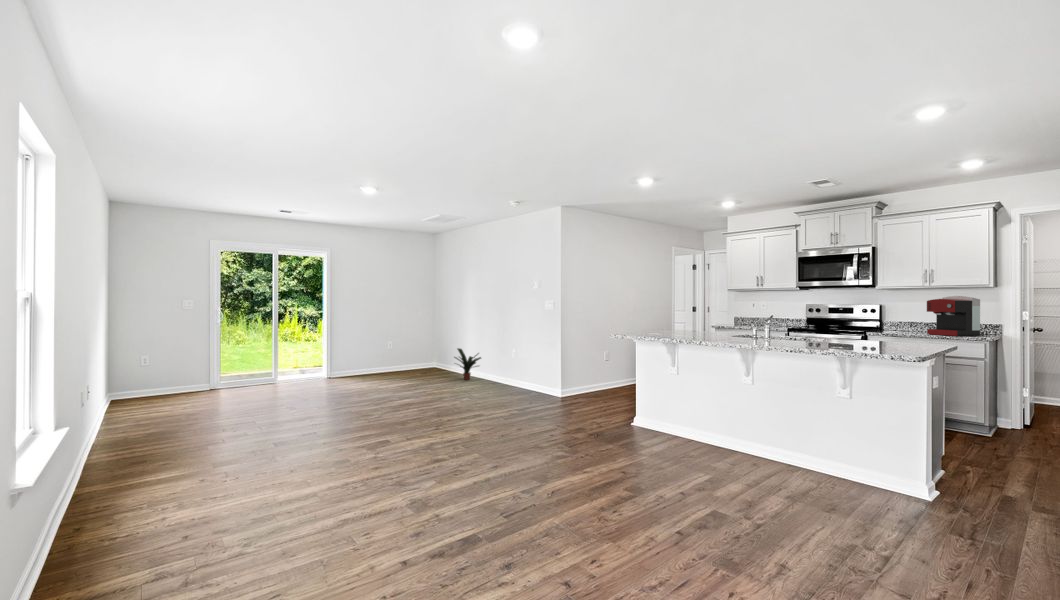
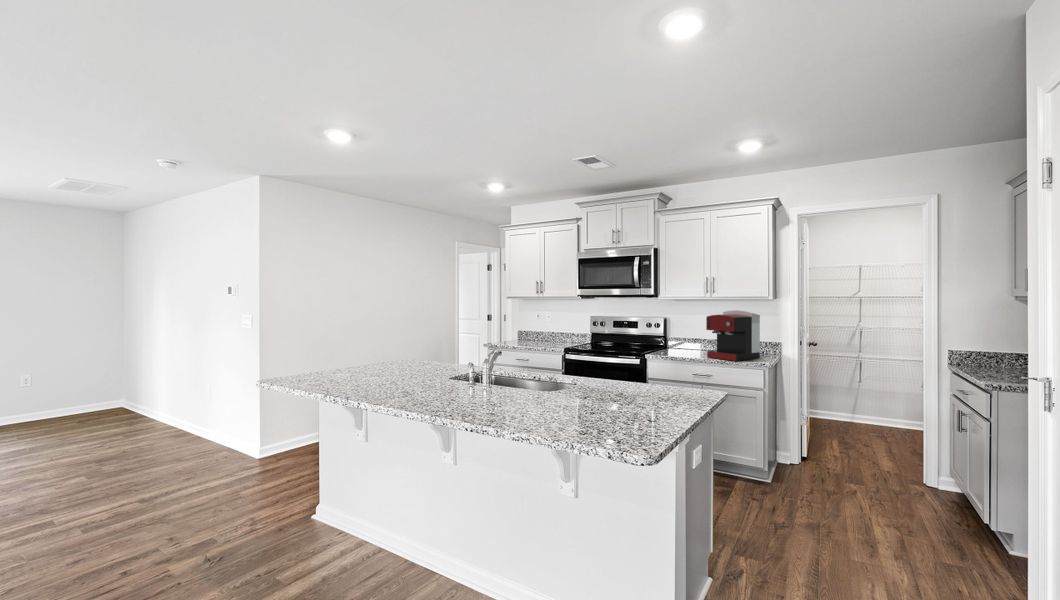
potted plant: present [454,348,481,380] -> none [120,384,172,432]

